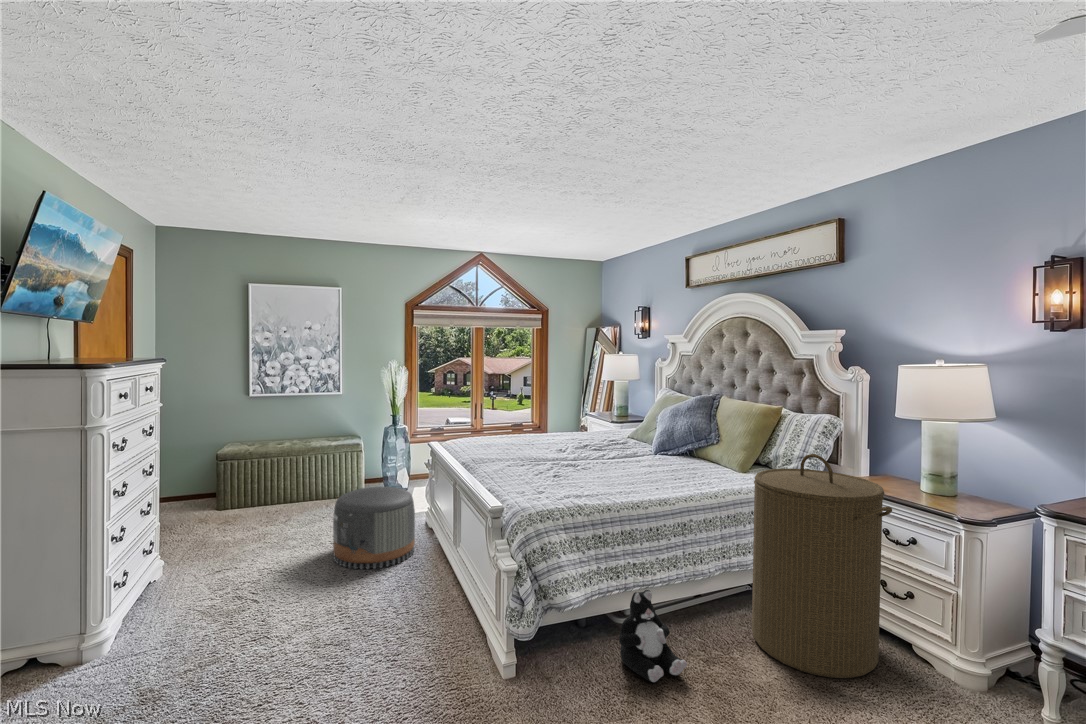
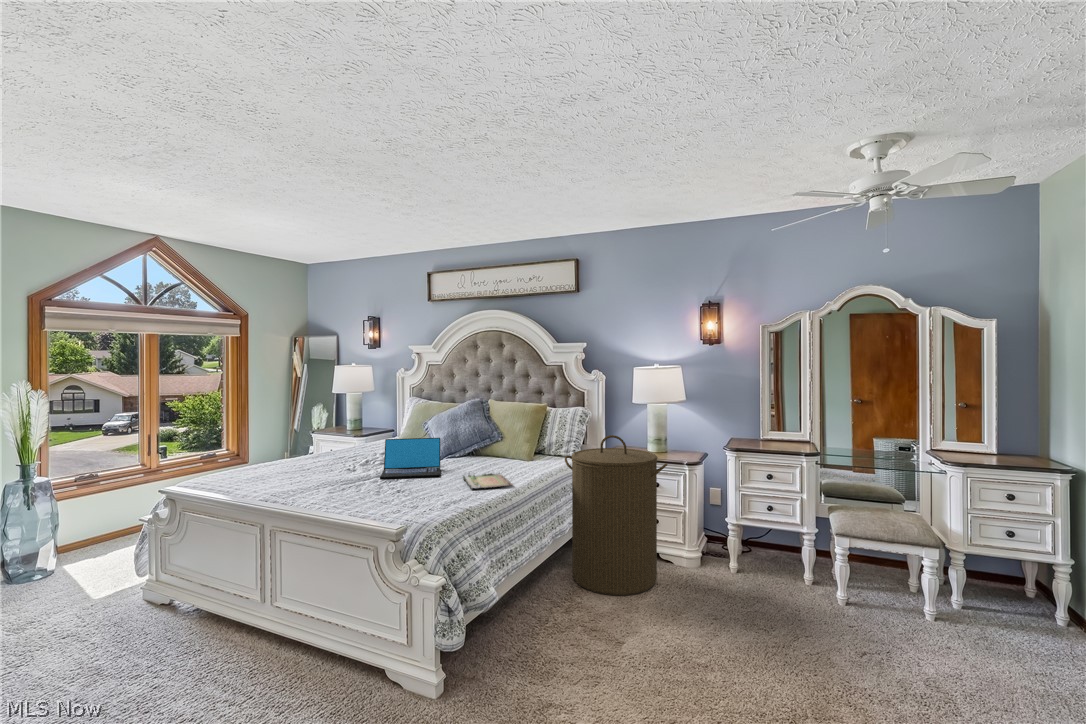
laptop: none [563,427,636,470] -> present [380,438,440,479]
tray: none [617,473,676,493] -> present [463,473,513,489]
pouf: present [333,487,415,569] -> none [38,554,181,688]
plush toy: present [619,590,687,682] -> none [511,569,571,642]

